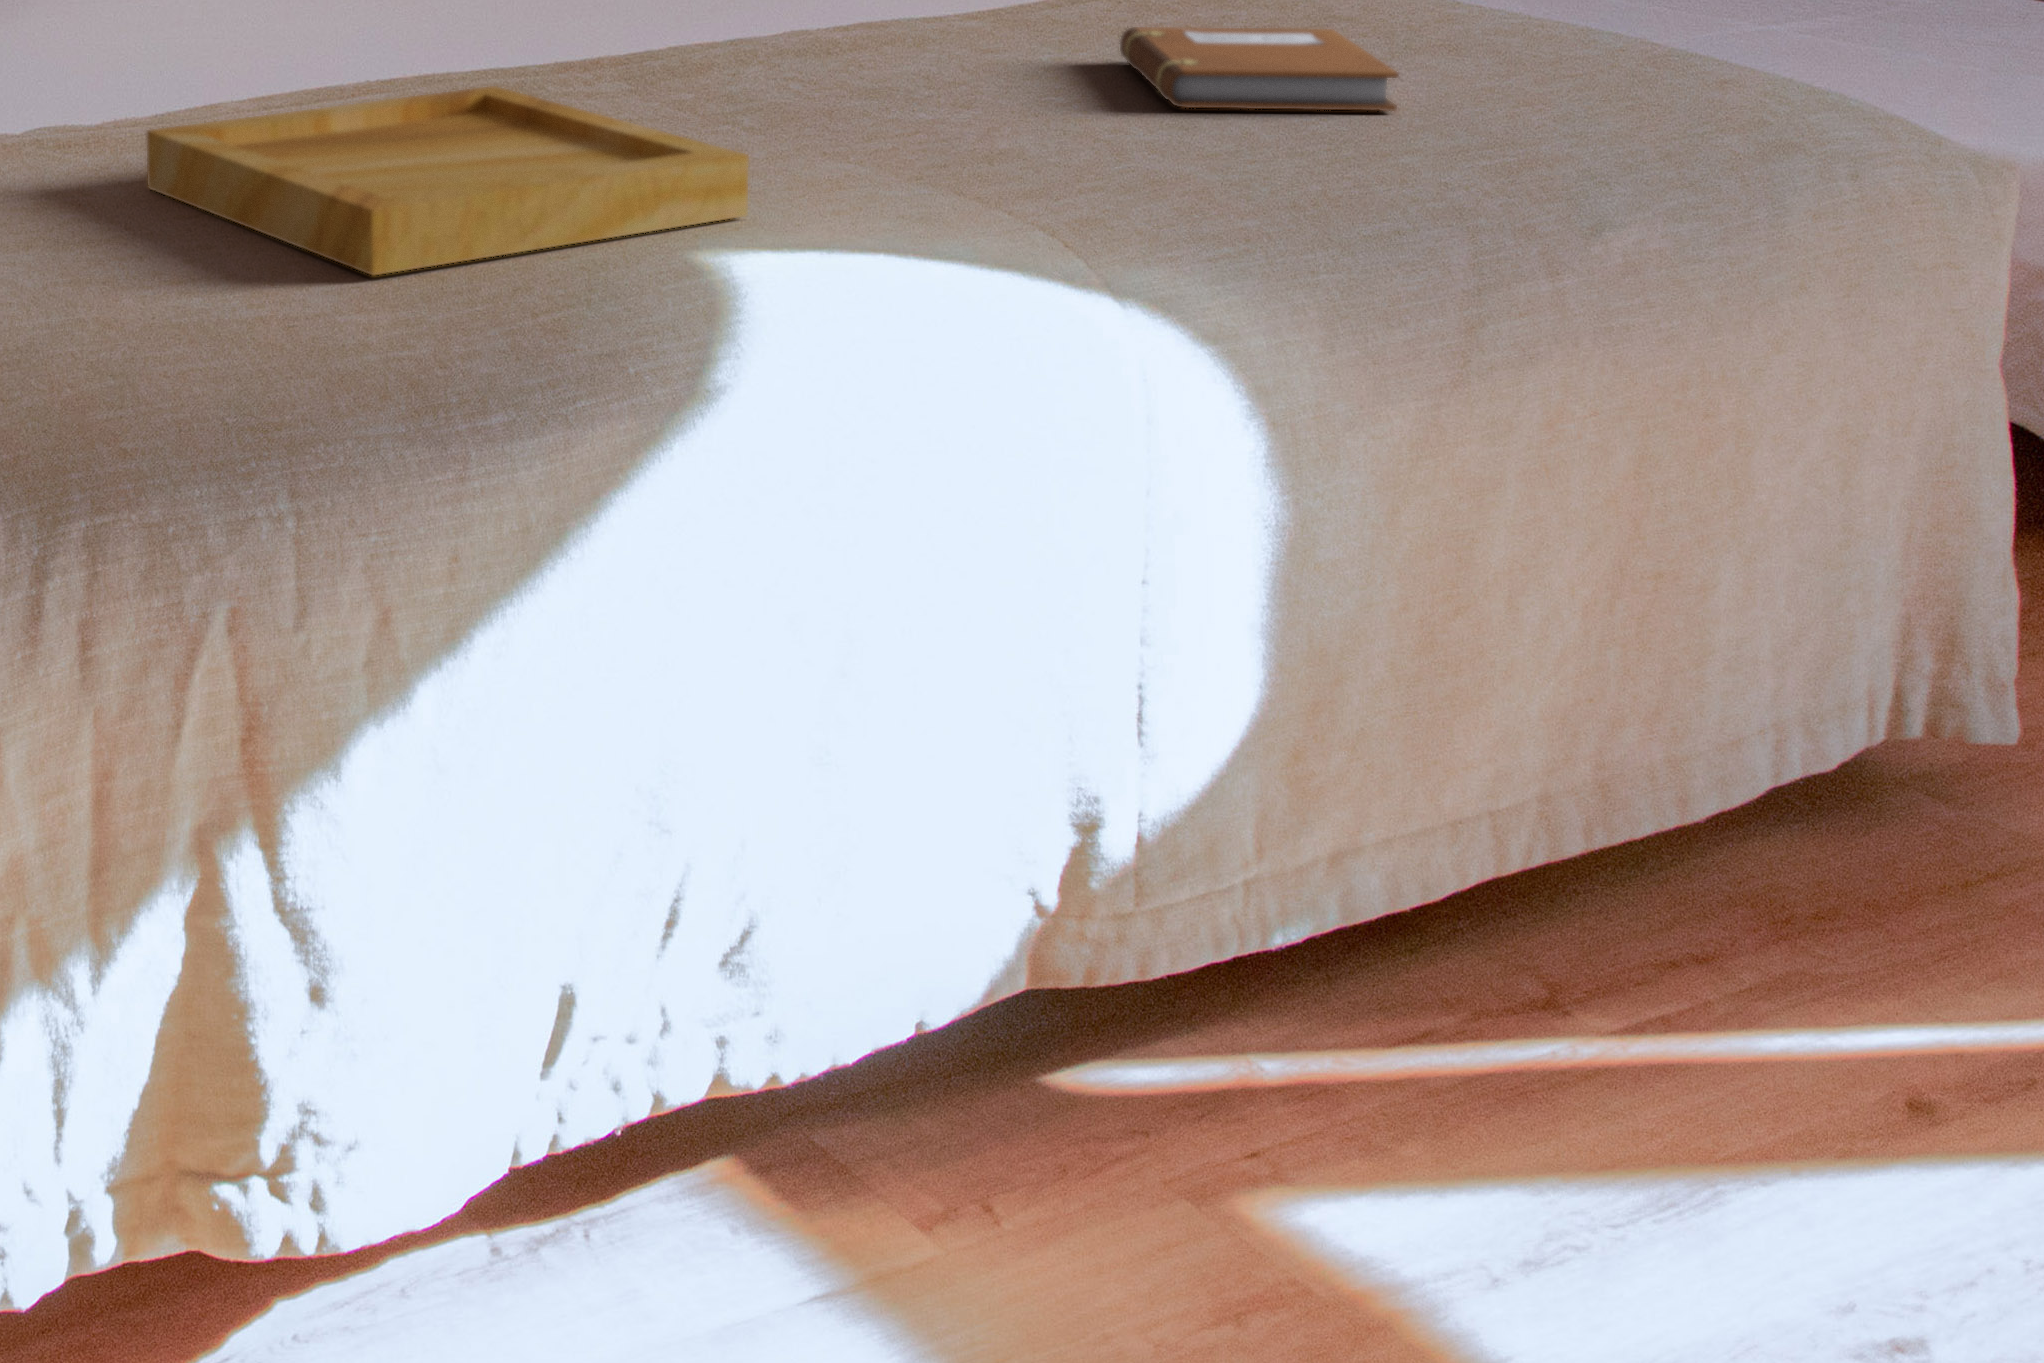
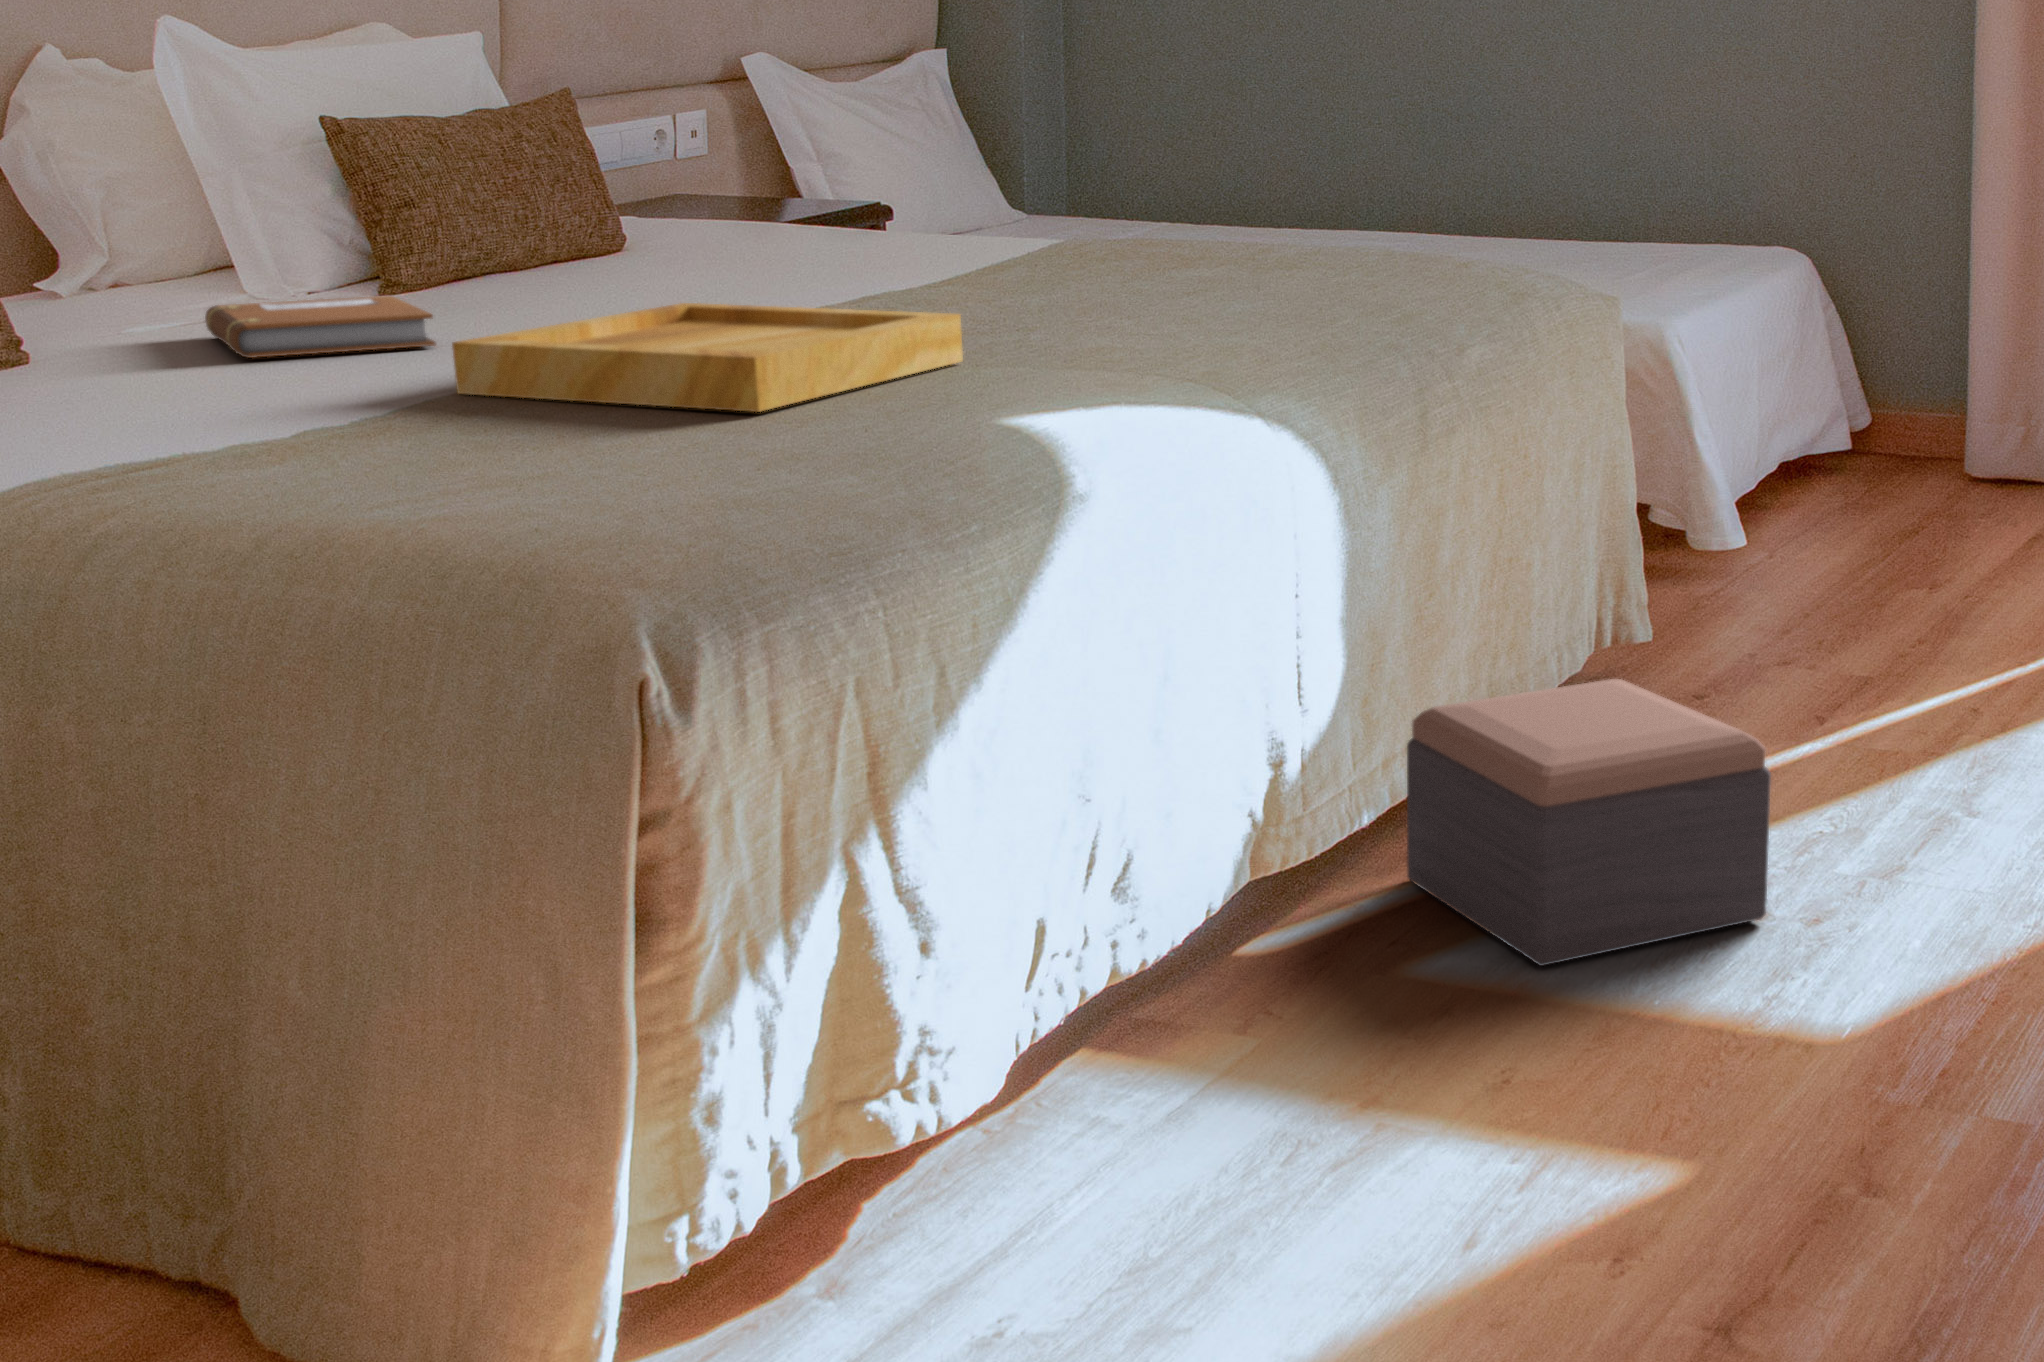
notebook: present [1120,27,1399,111] -> present [205,296,435,358]
footstool: none [1354,810,1926,1311] -> present [1407,679,1771,966]

